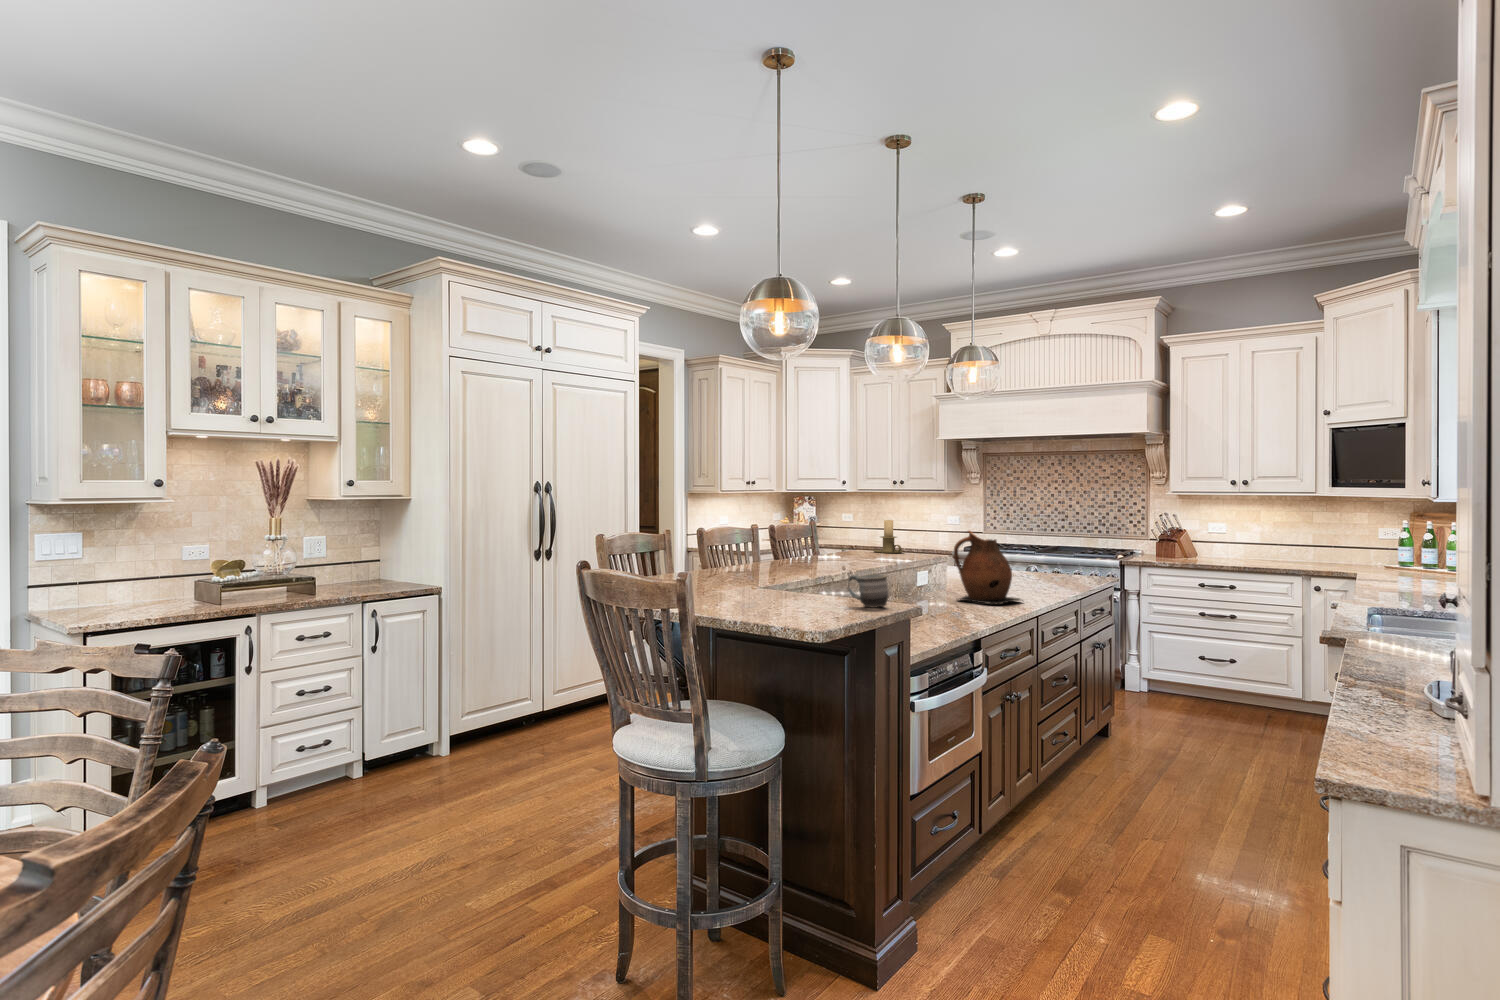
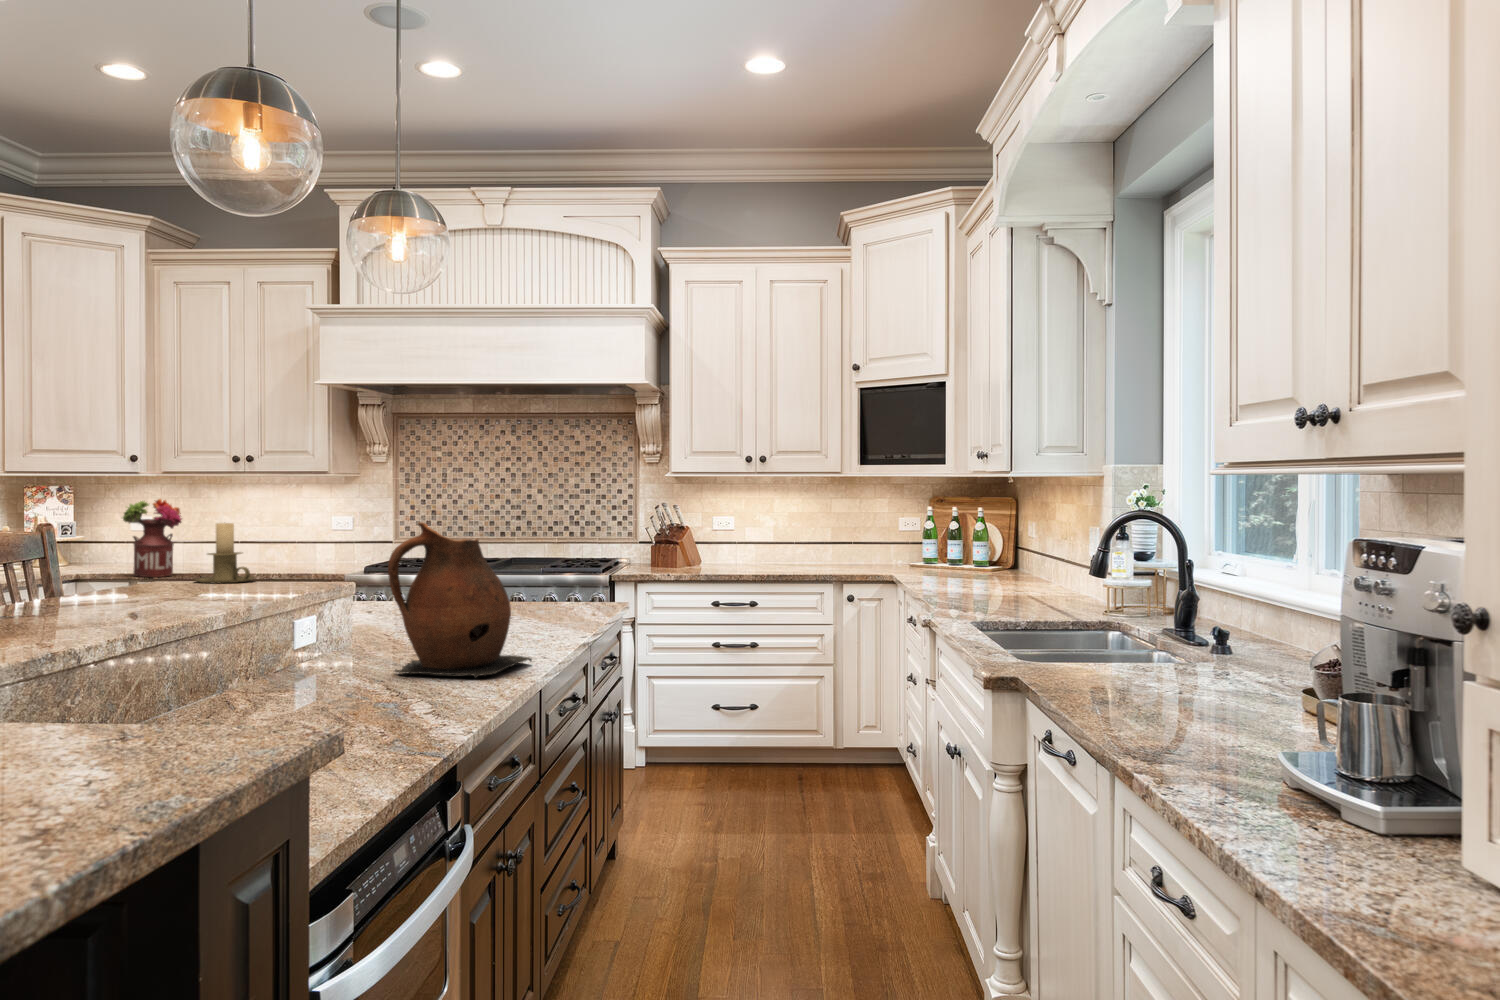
flower arrangement: none [839,505,868,548] -> present [123,499,182,577]
mug: present [848,575,889,608] -> none [97,643,243,756]

